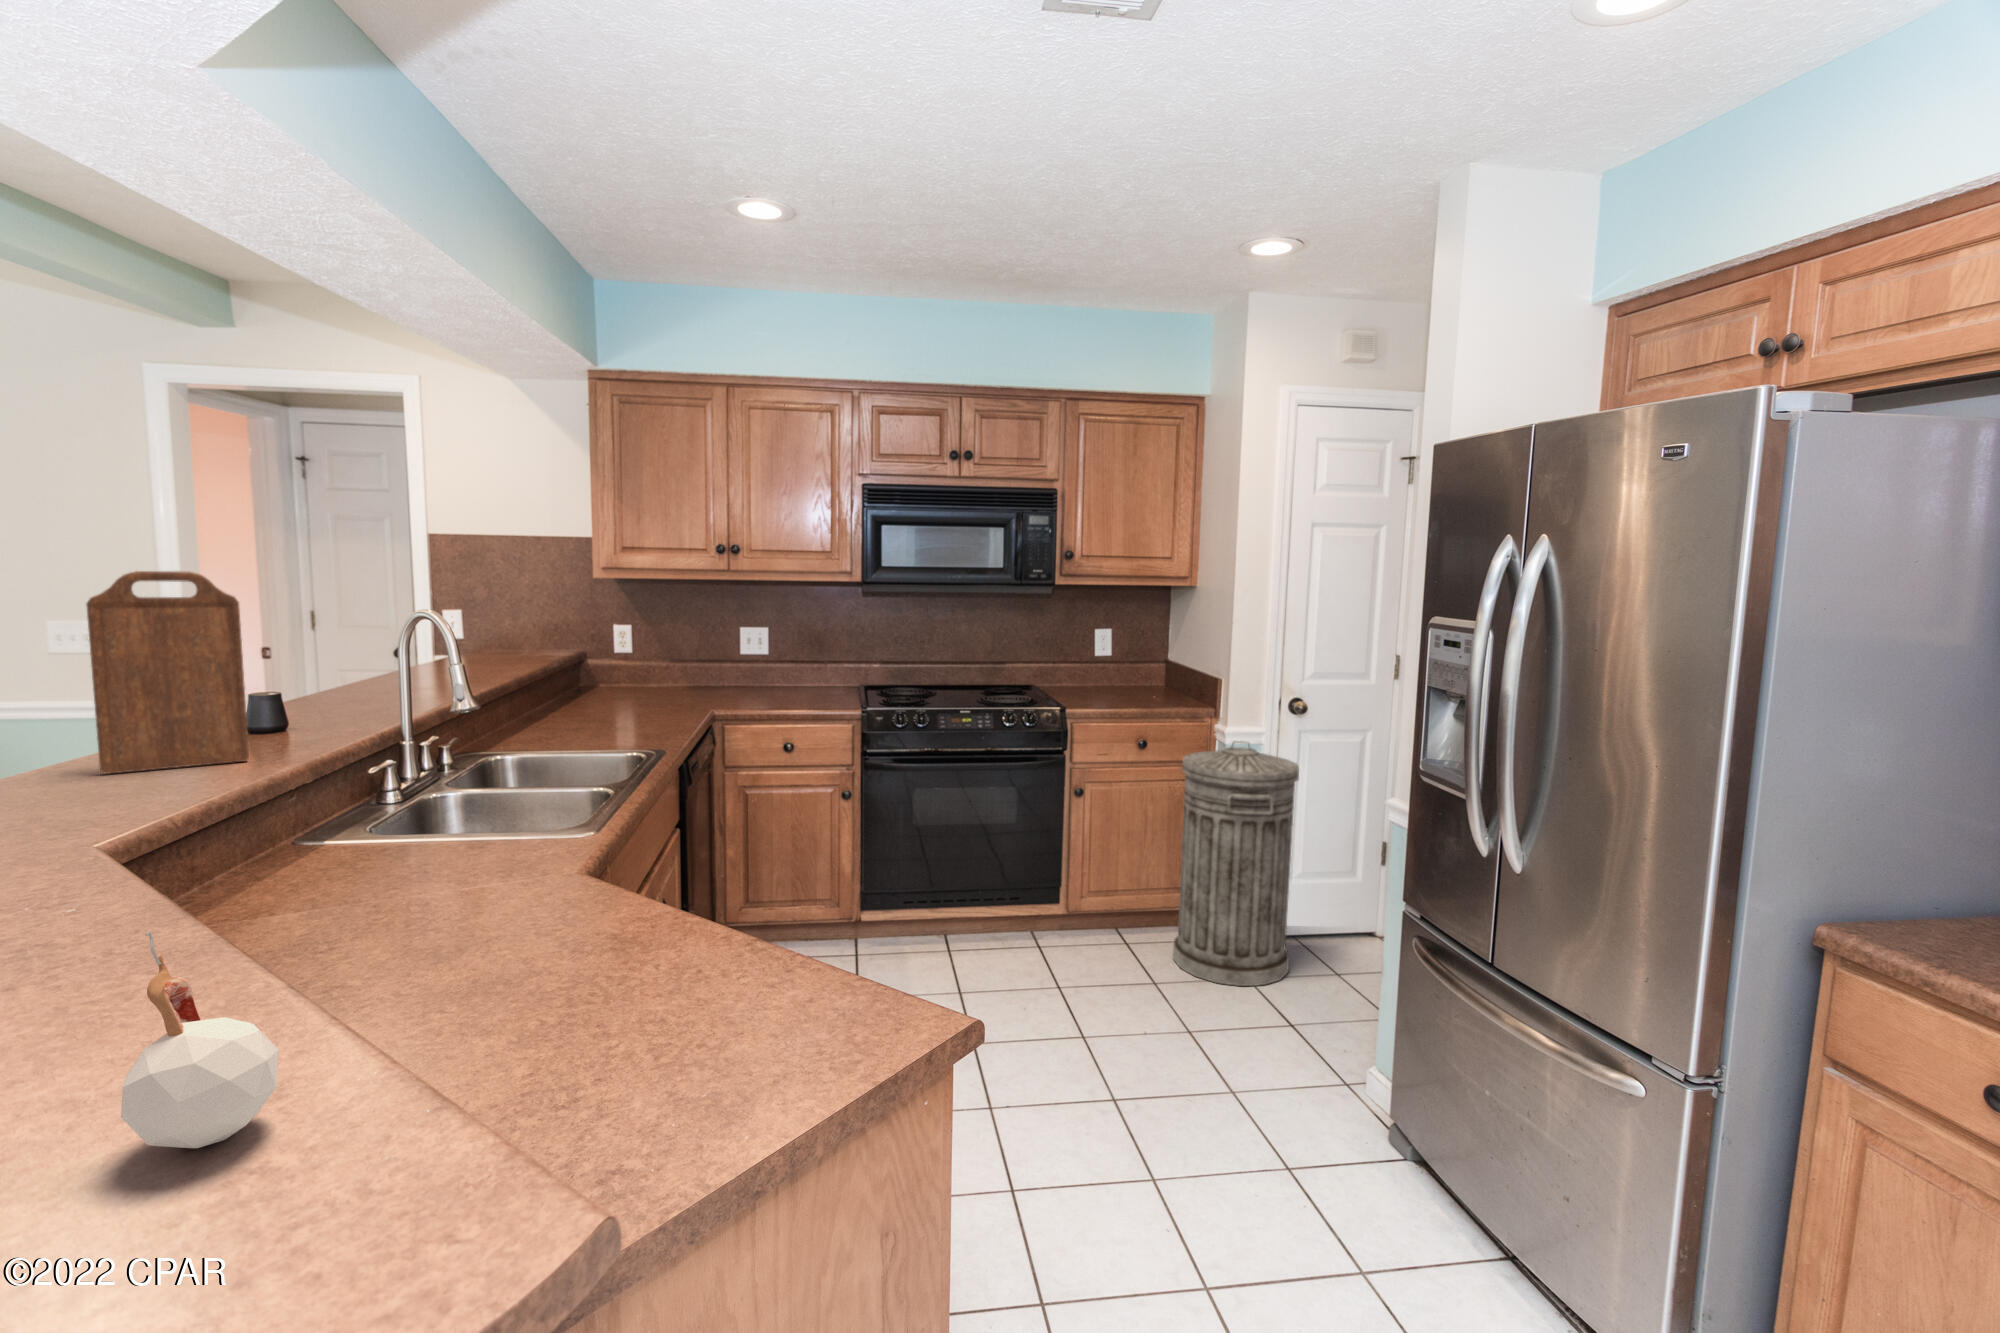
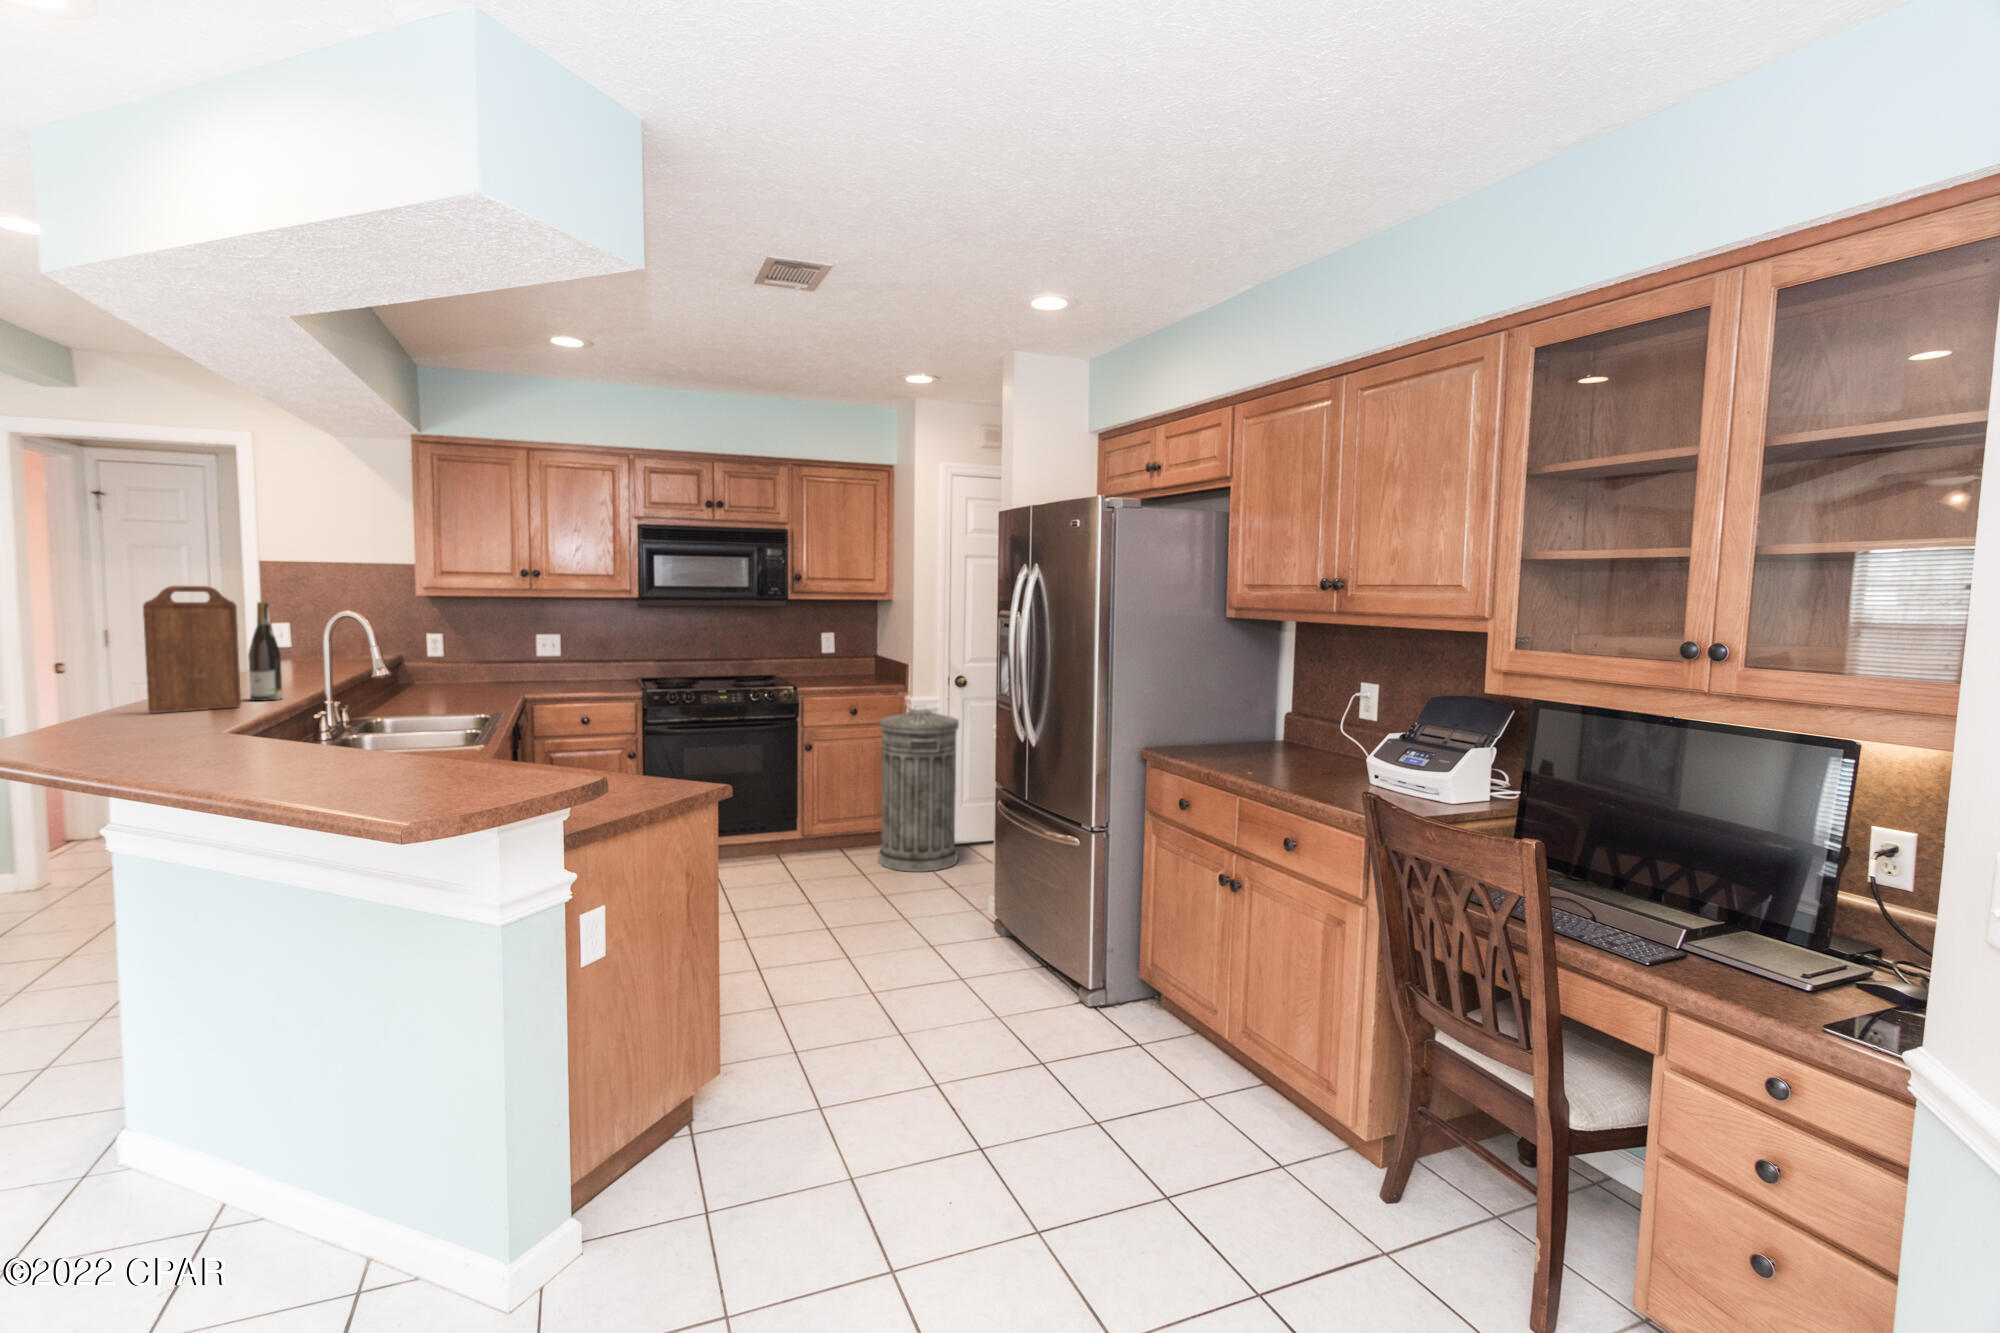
wine bottle: none [285,595,336,744] -> present [248,602,282,701]
candle: present [121,932,279,1148] -> none [415,701,464,773]

